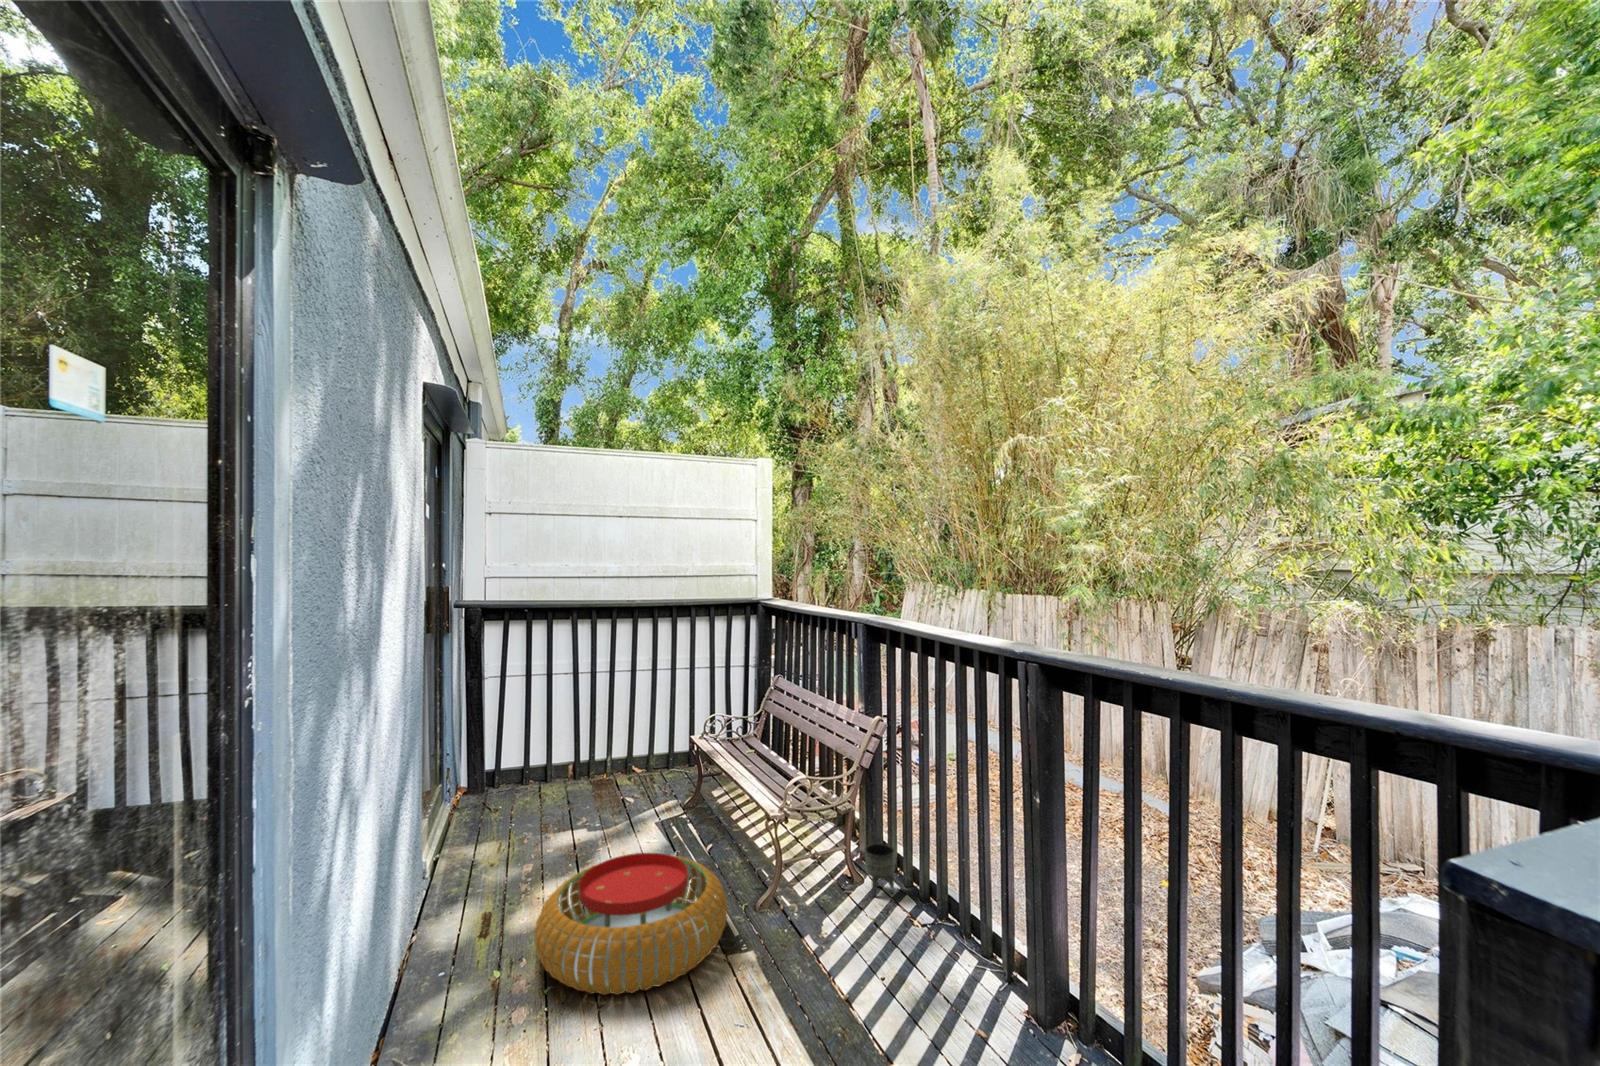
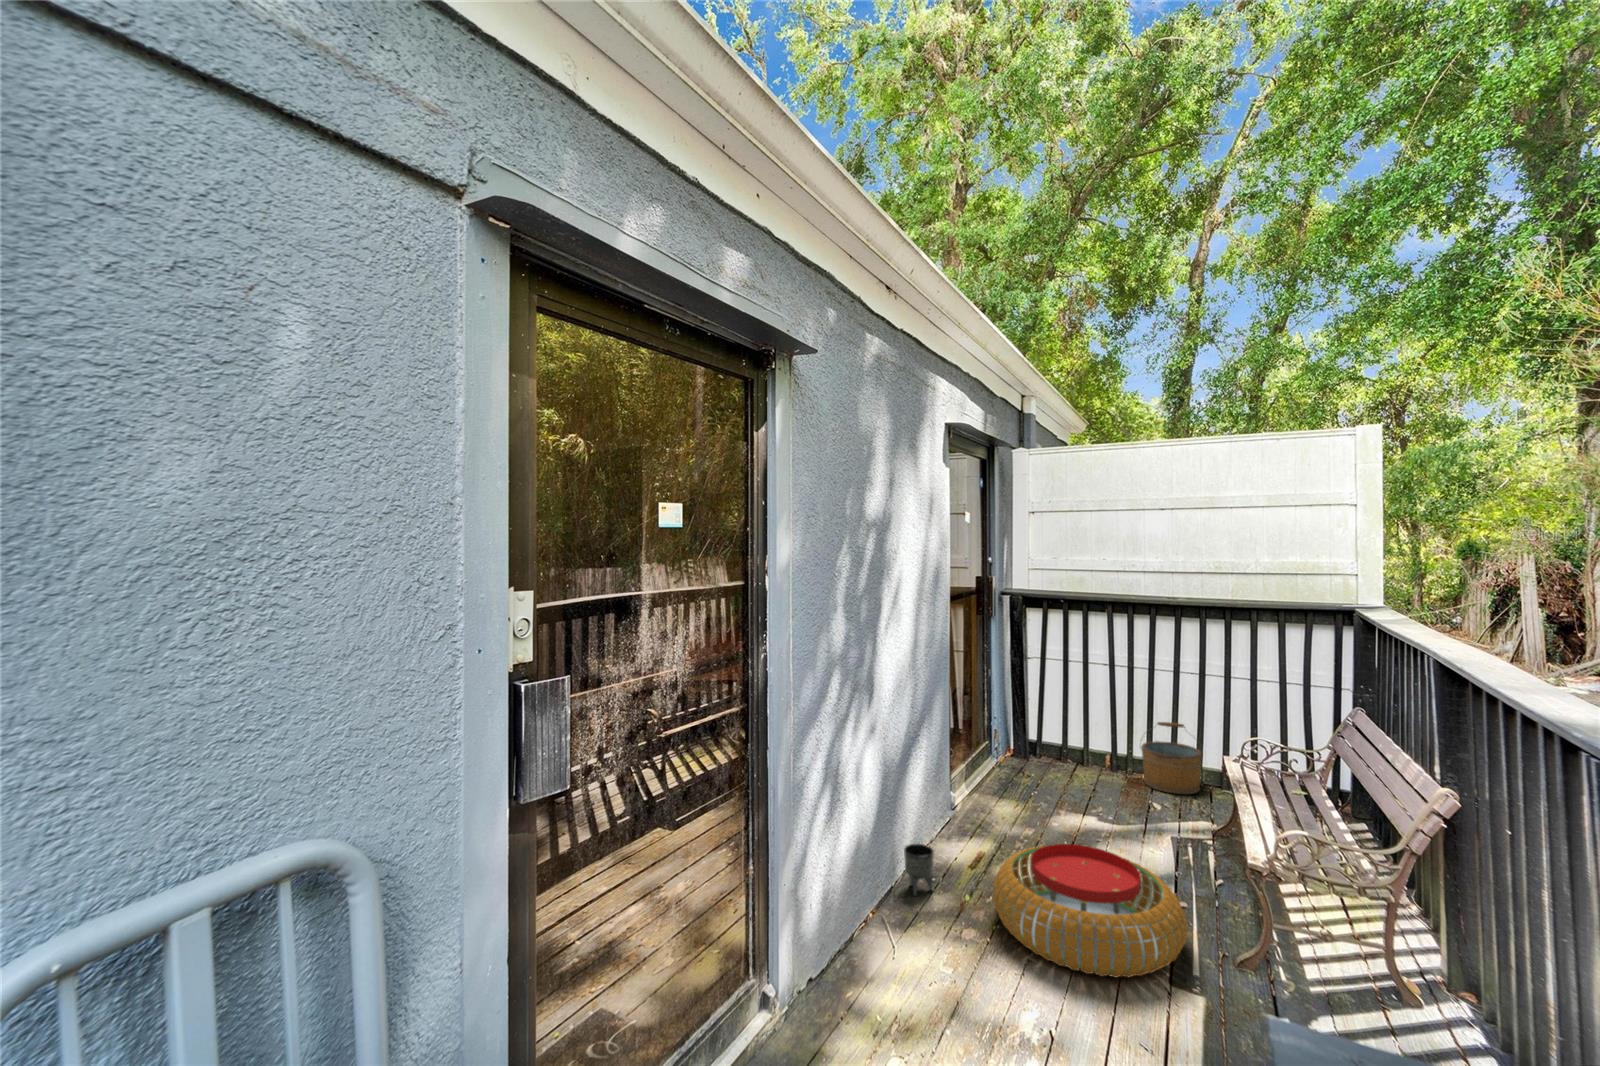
bucket: none [604,717,657,785] -> present [1141,722,1203,794]
planter: present [865,844,895,896] -> present [904,844,934,896]

